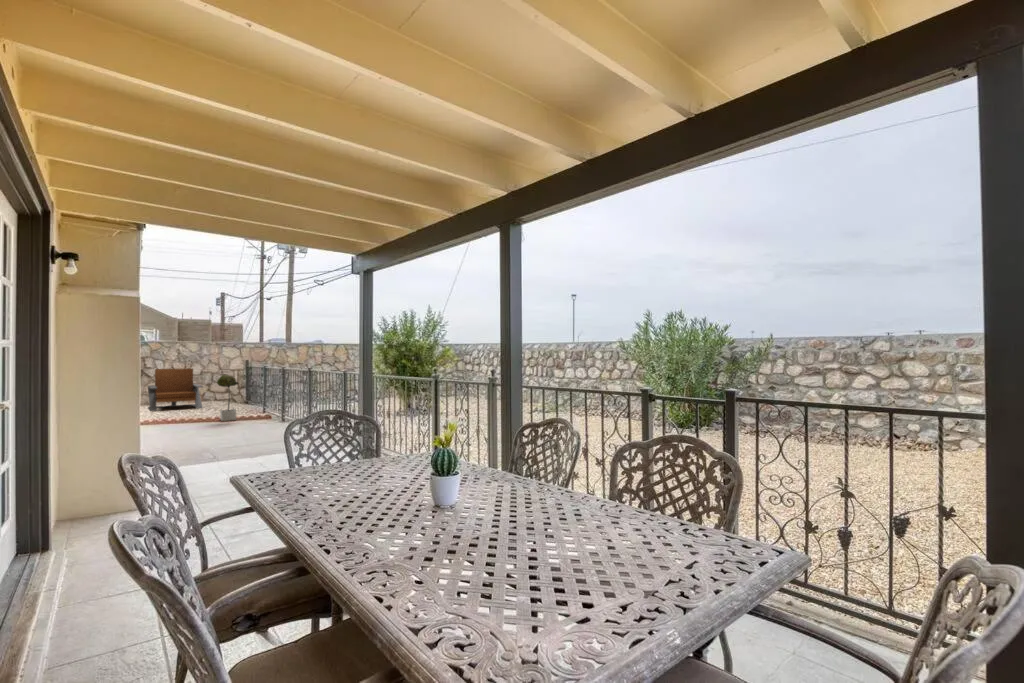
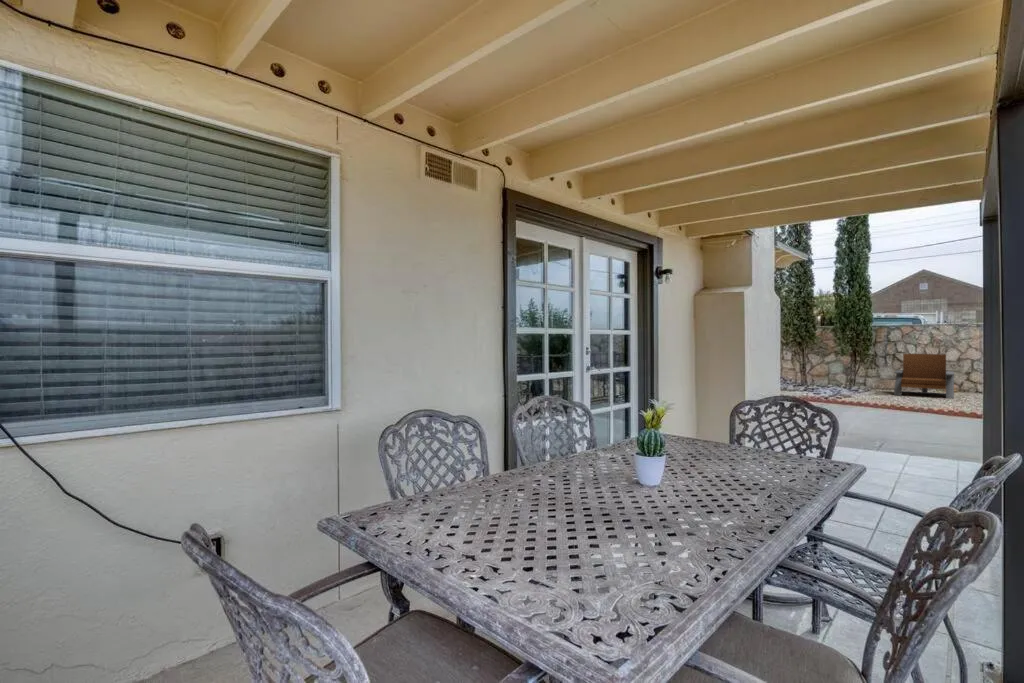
potted tree: present [217,375,238,421] -> none [948,362,978,416]

